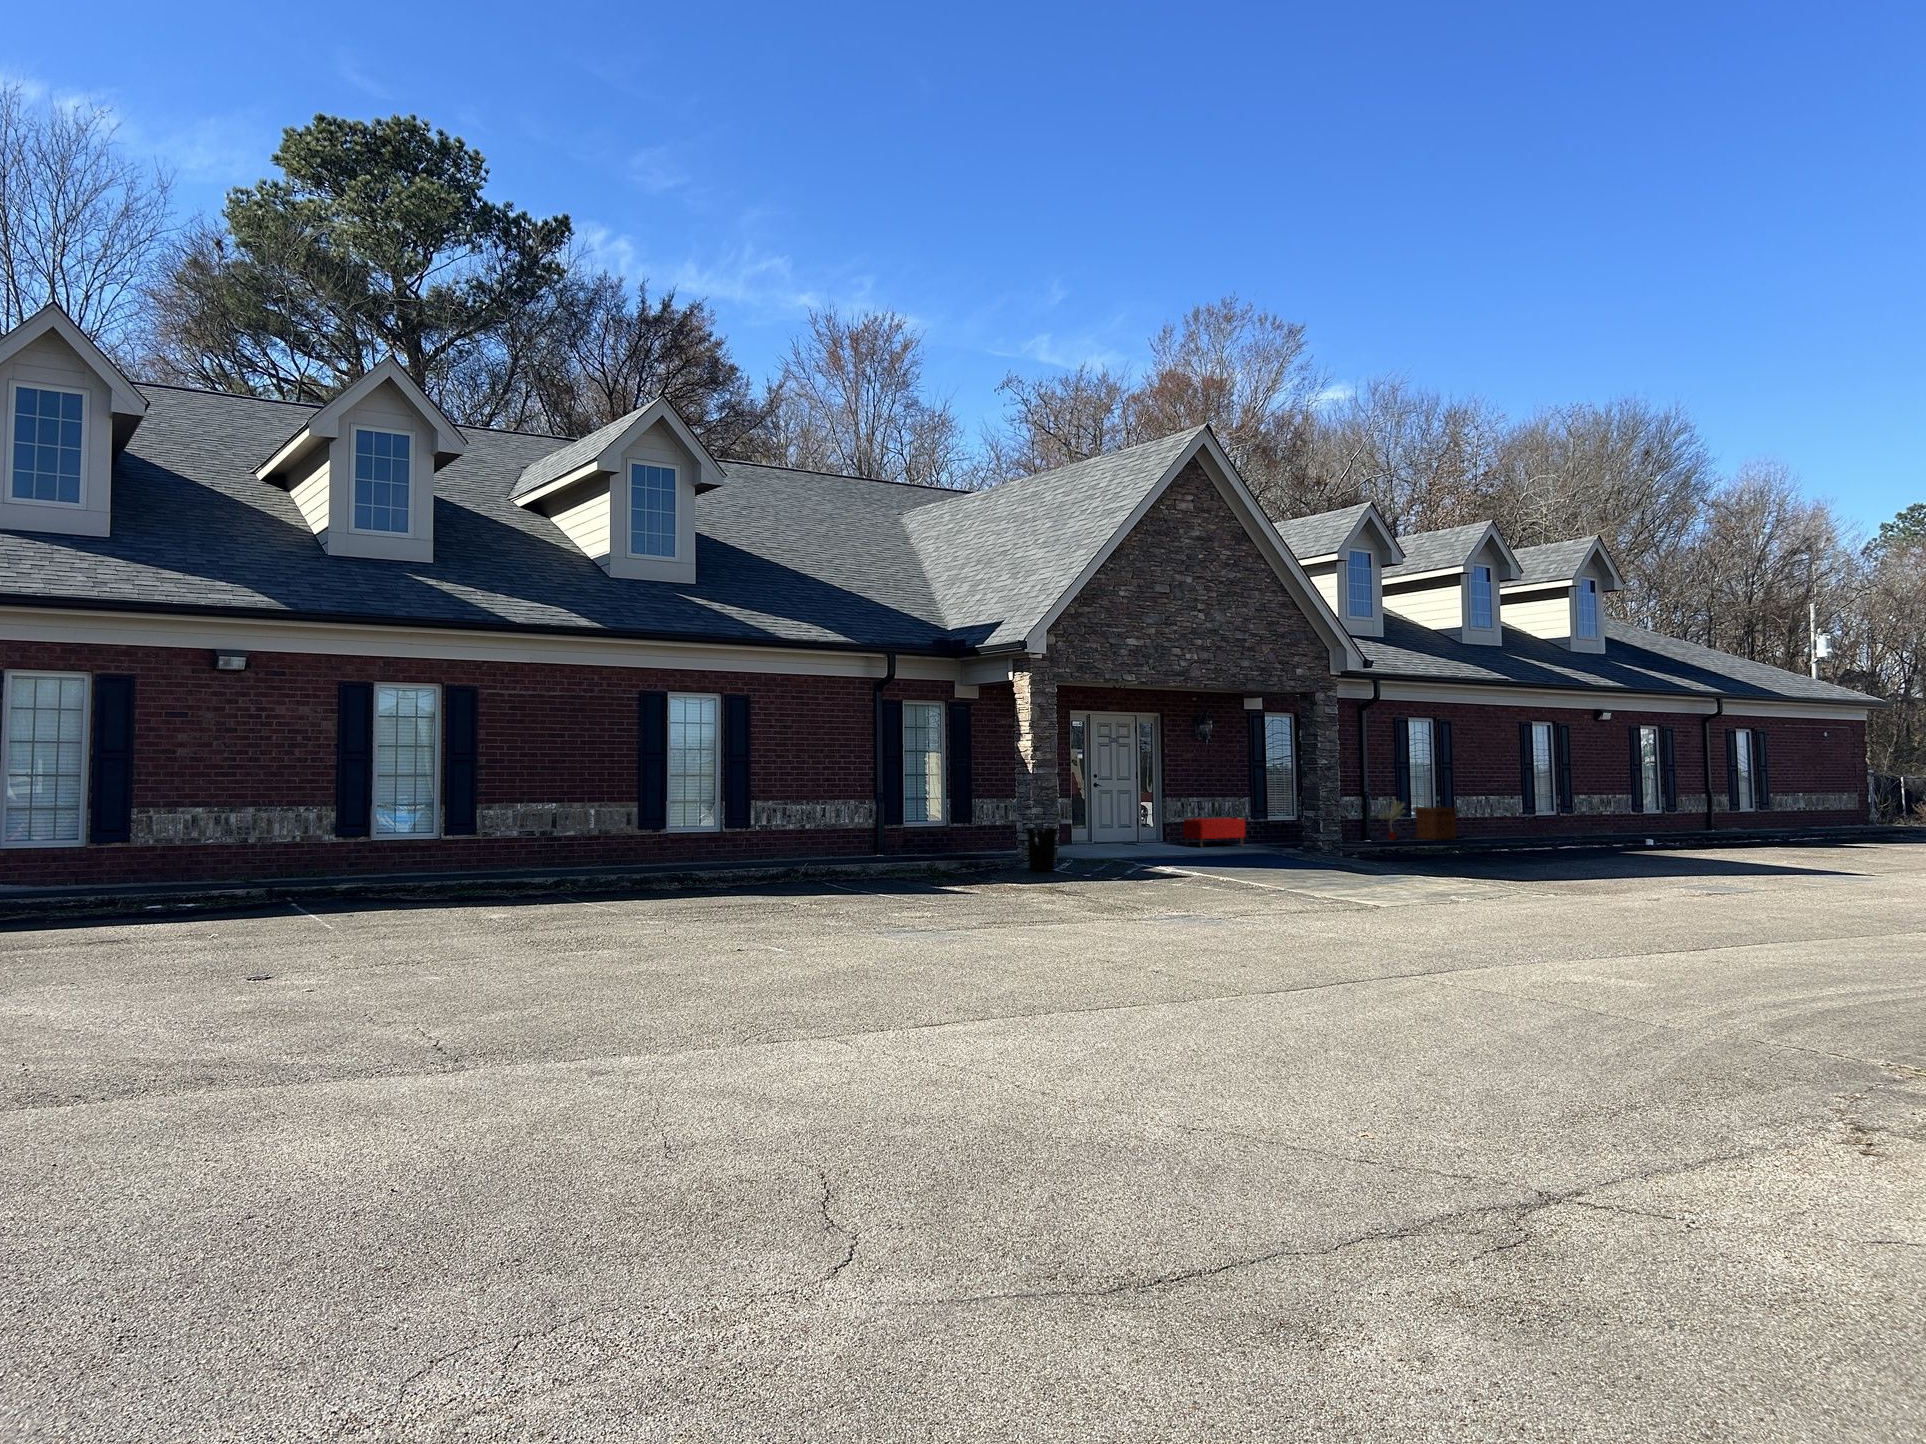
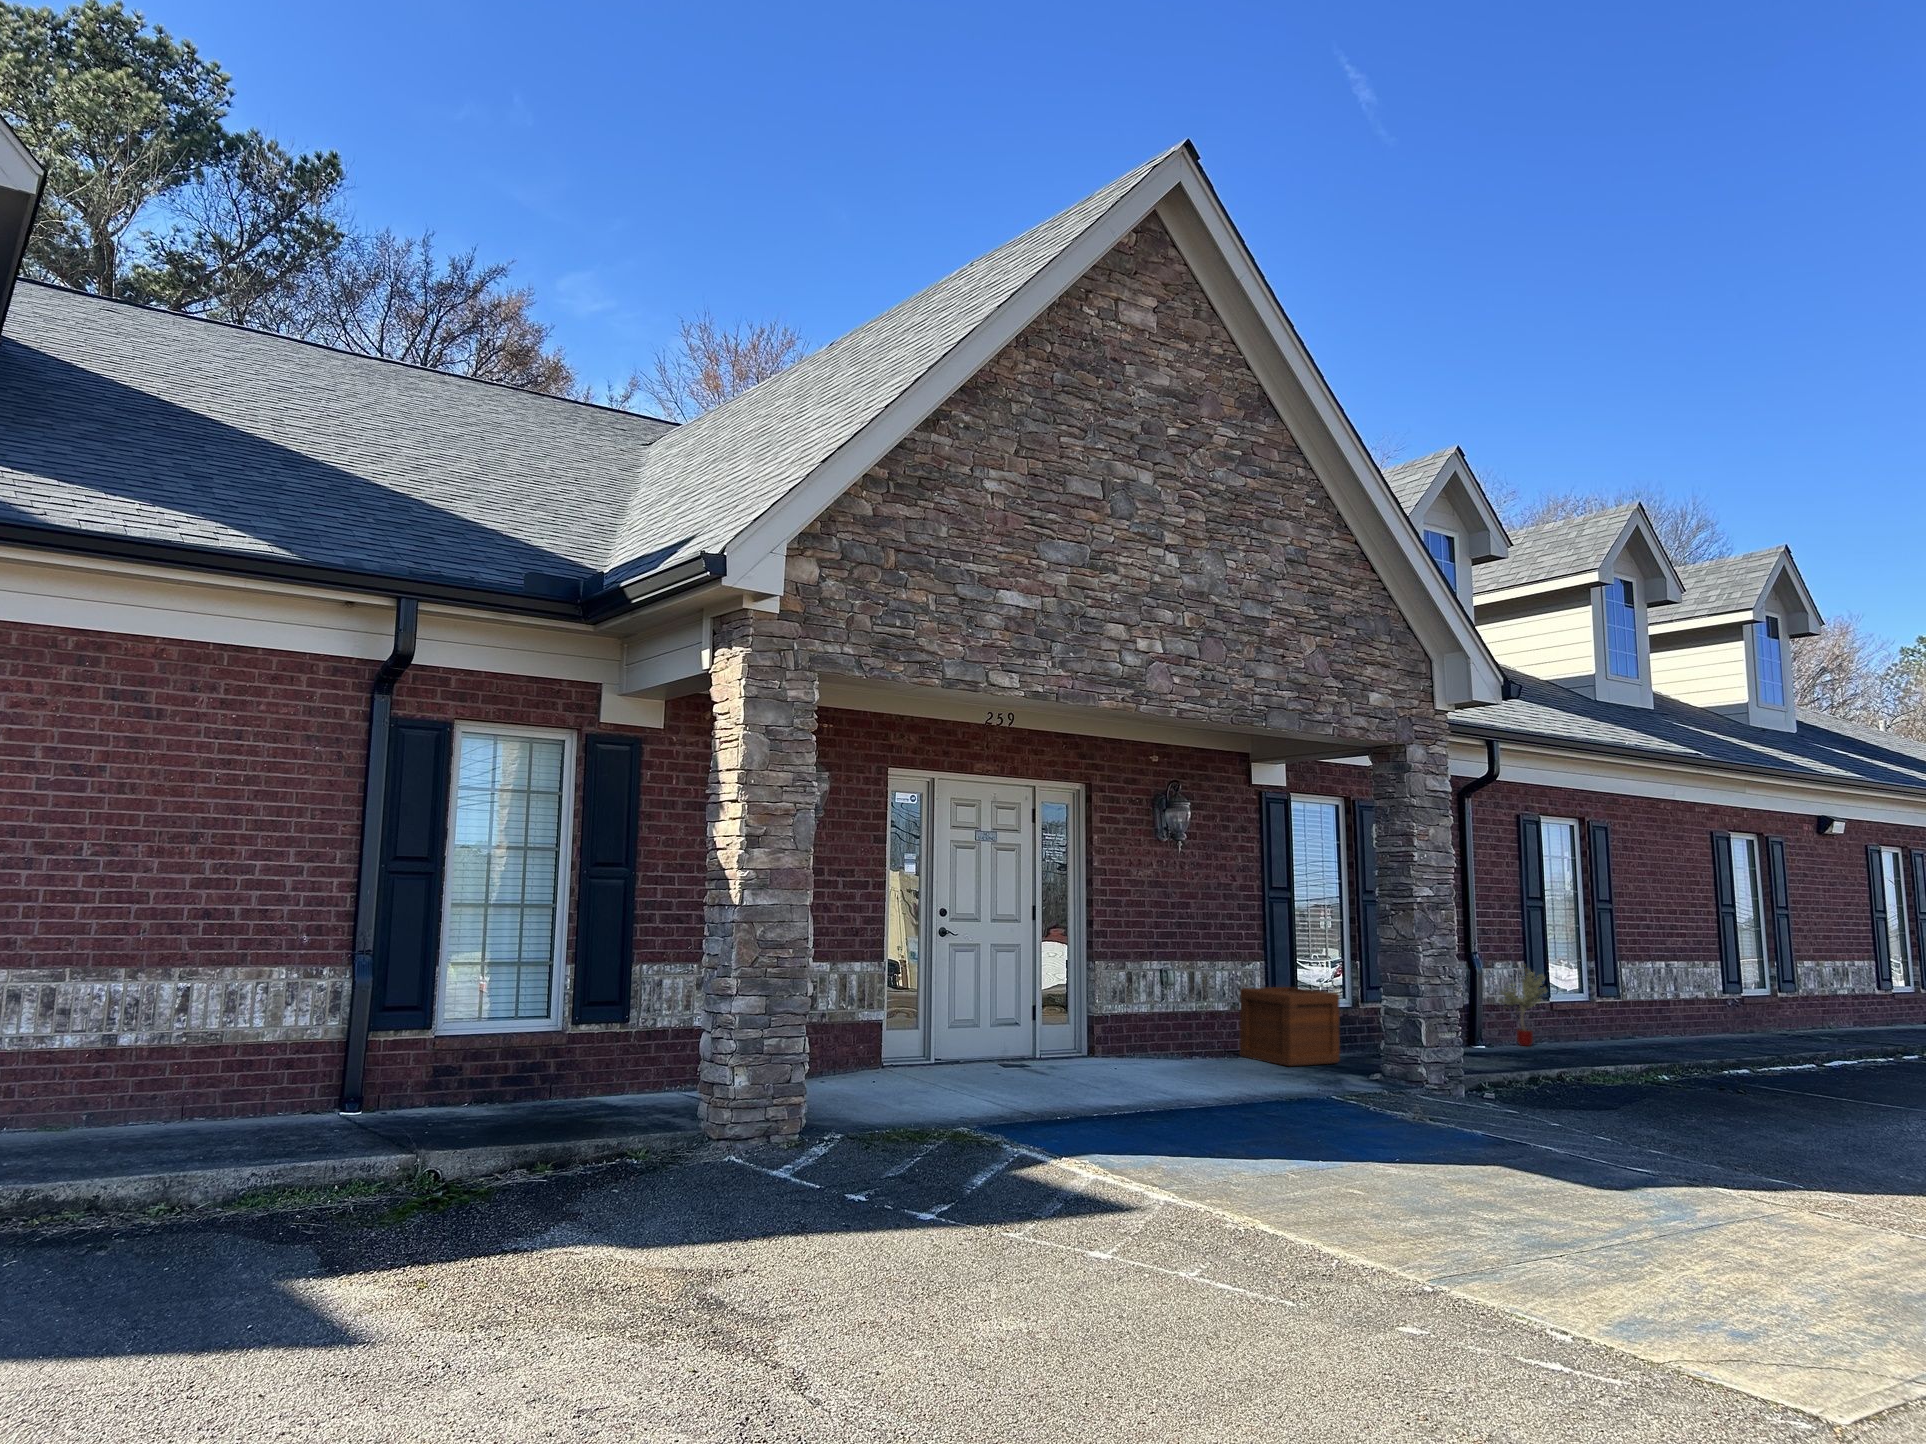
wooden crate: present [1413,806,1456,840] -> present [1240,987,1340,1066]
bench: present [1183,817,1246,847] -> none [1130,1003,1257,1071]
waste bin: present [1026,827,1058,871] -> none [696,1053,788,1184]

